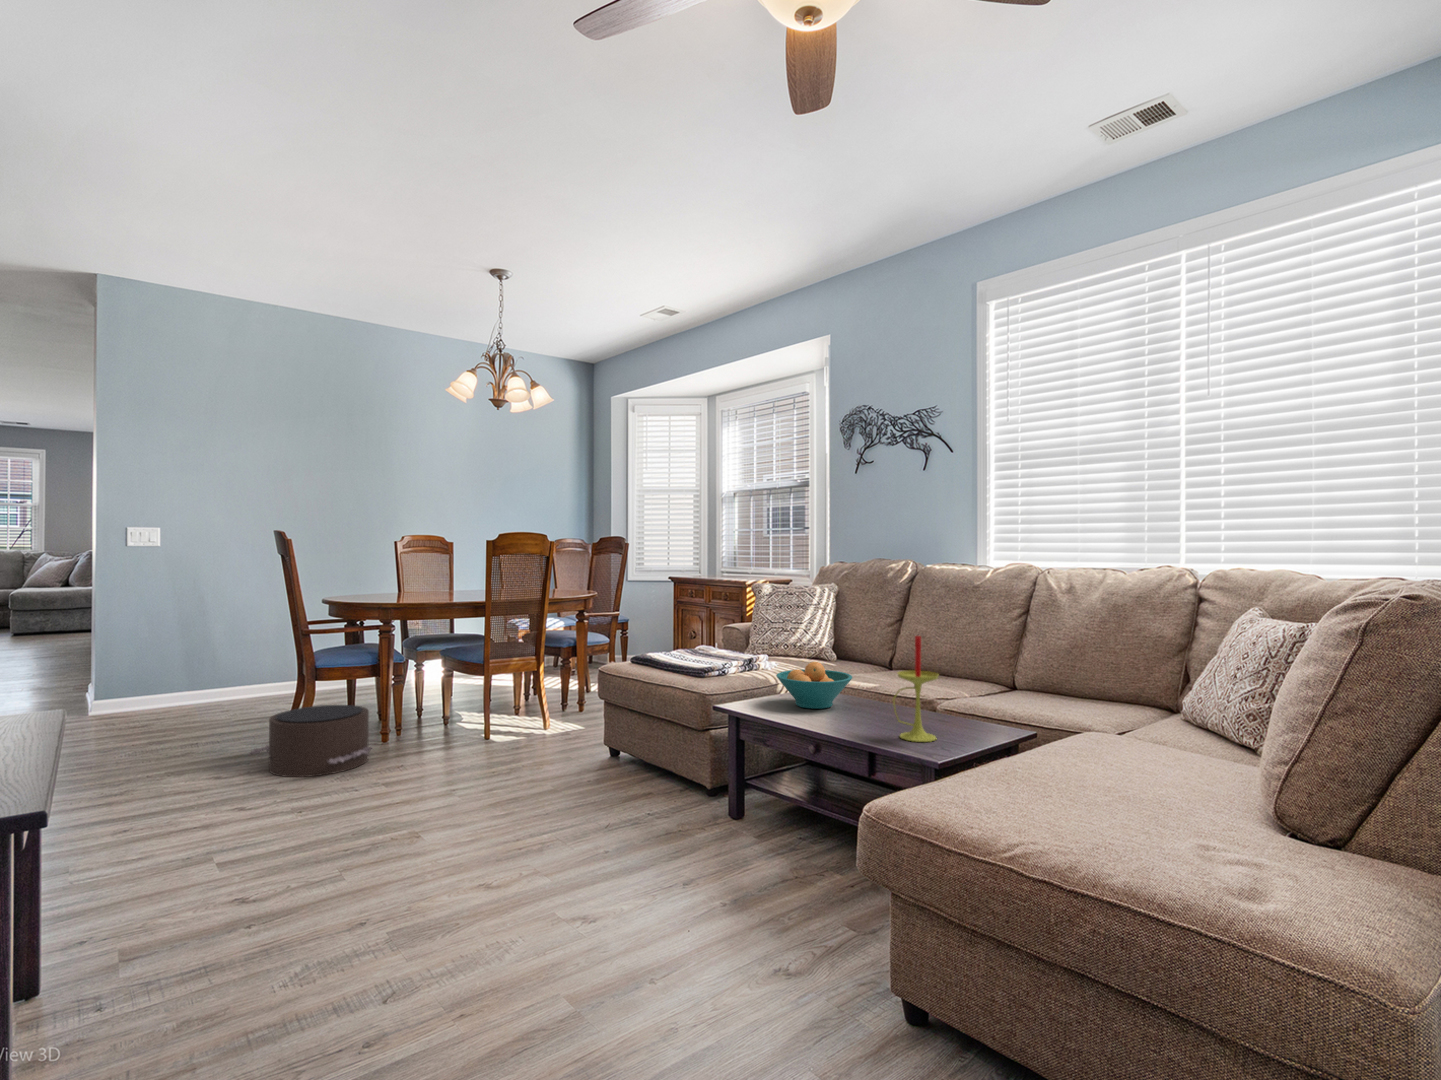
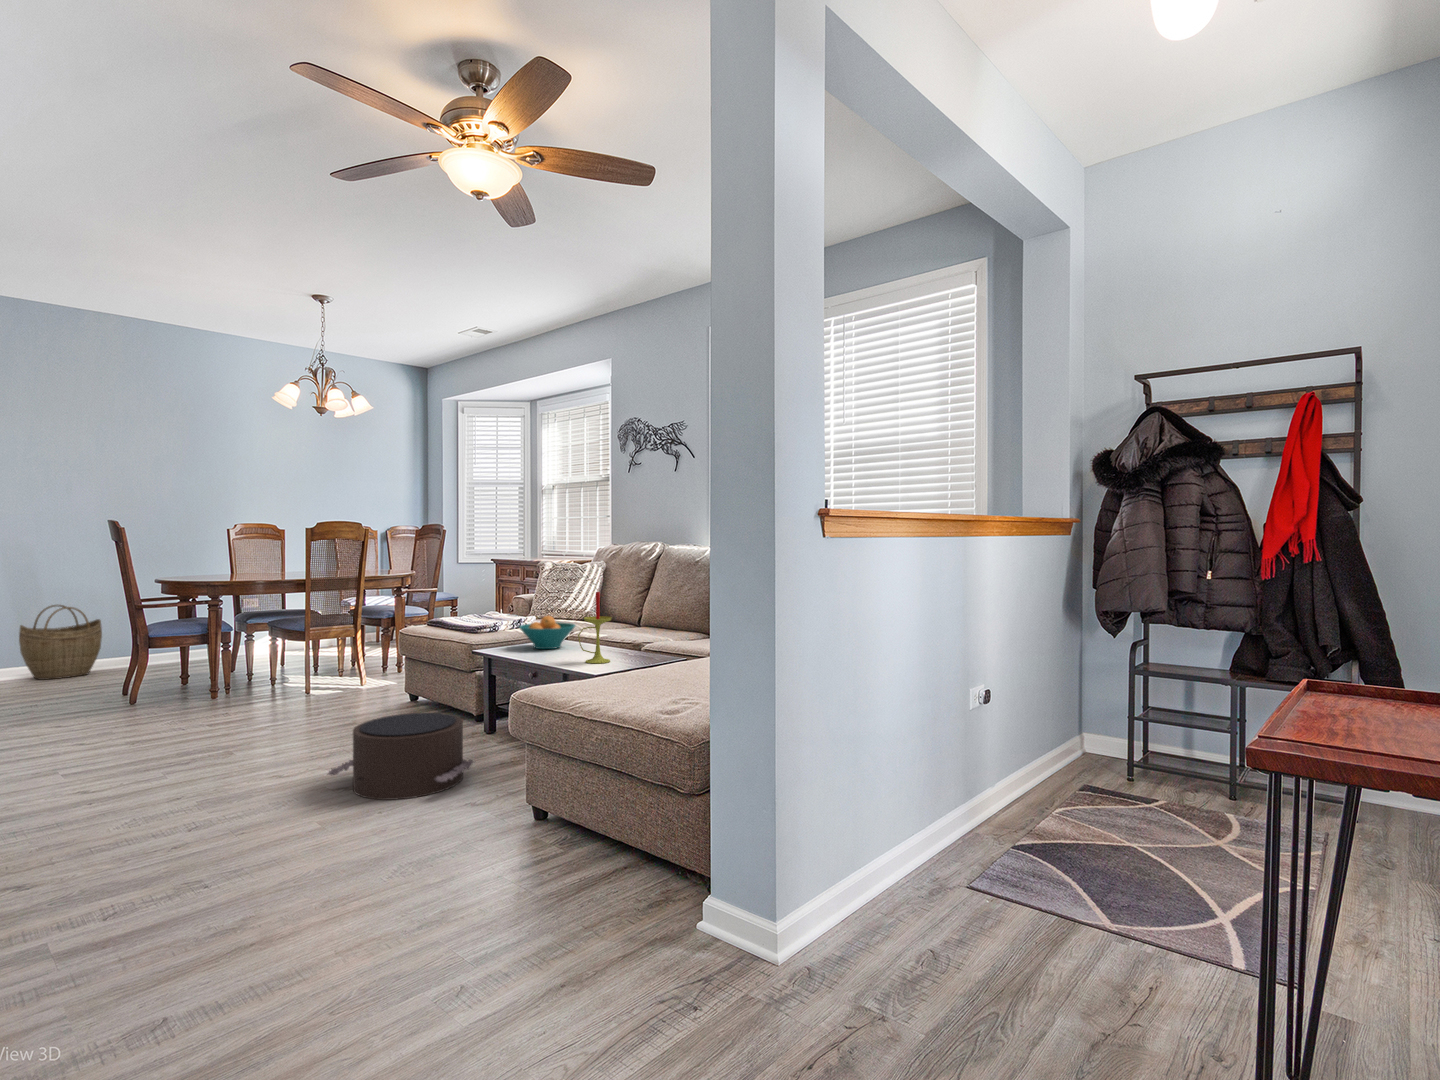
woven basket: none [182,624,265,708] -> present [19,605,102,680]
pouf: present [249,705,372,777] -> present [327,713,473,800]

